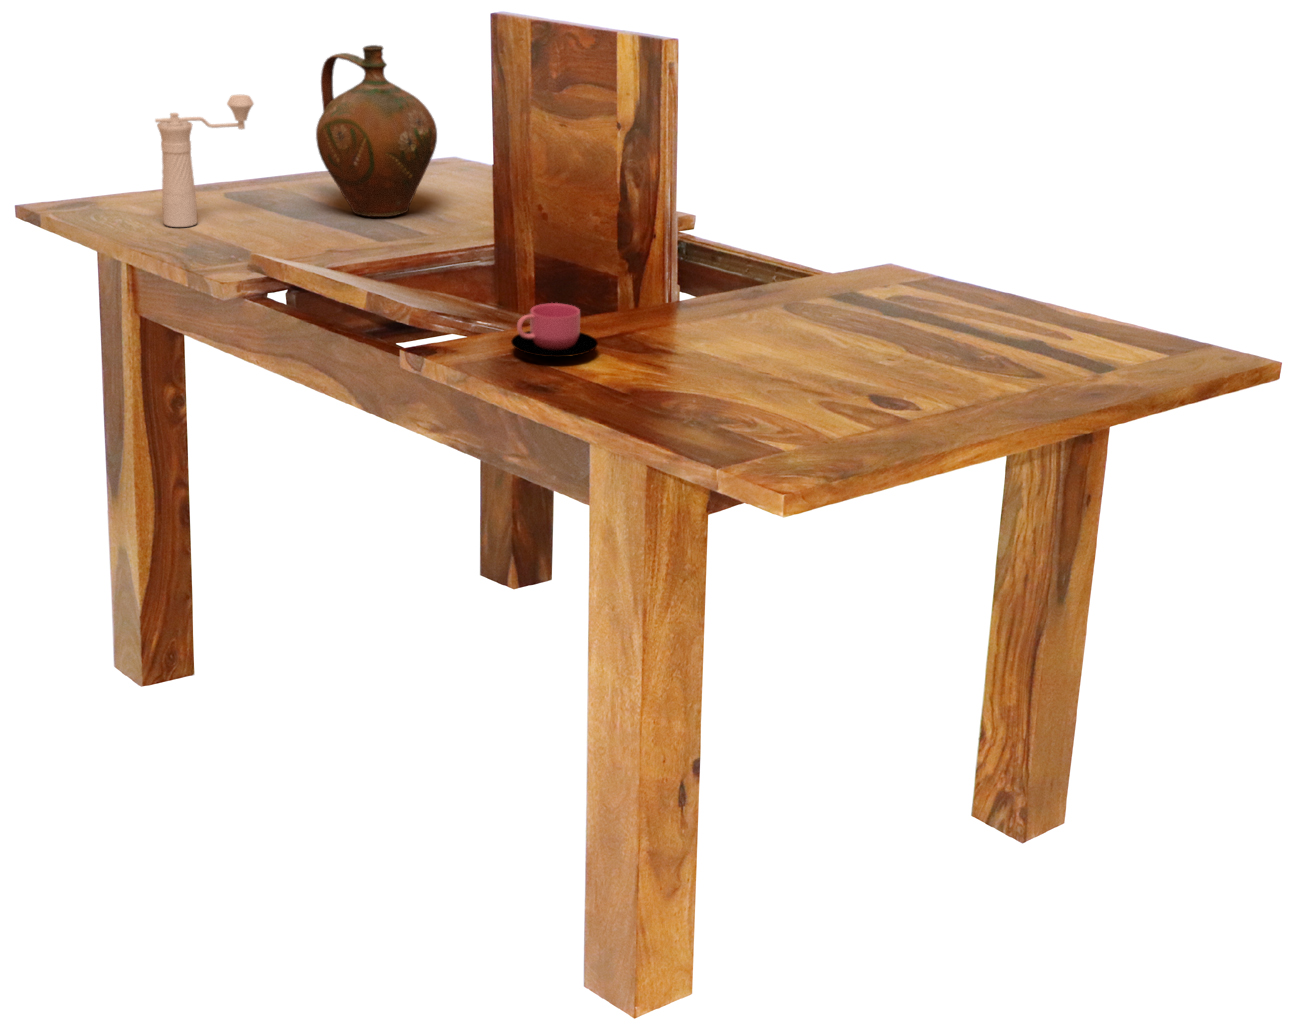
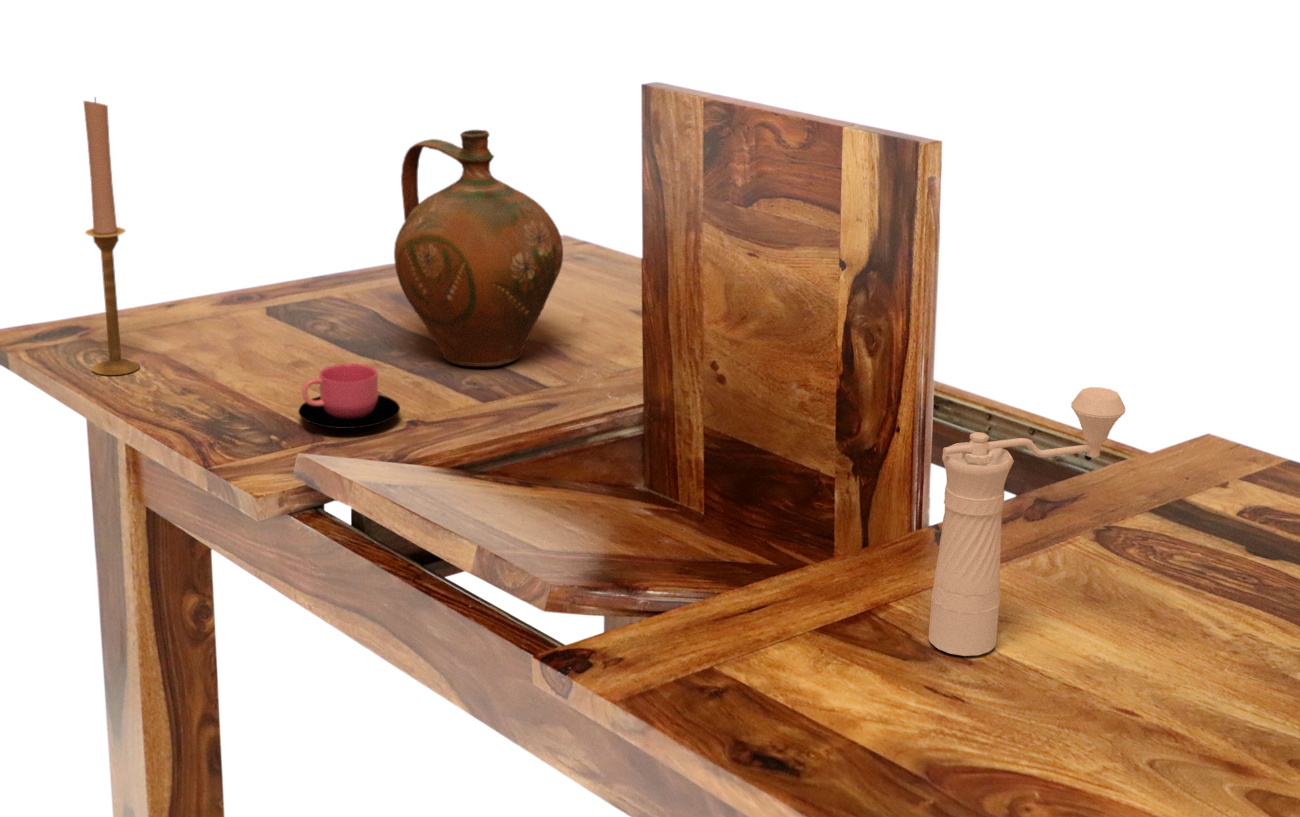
candlestick: none [95,17,134,220] -> present [84,98,140,375]
pepper mill: present [155,95,253,227] -> present [929,387,1125,656]
cup: present [511,303,598,357] -> present [298,364,400,429]

